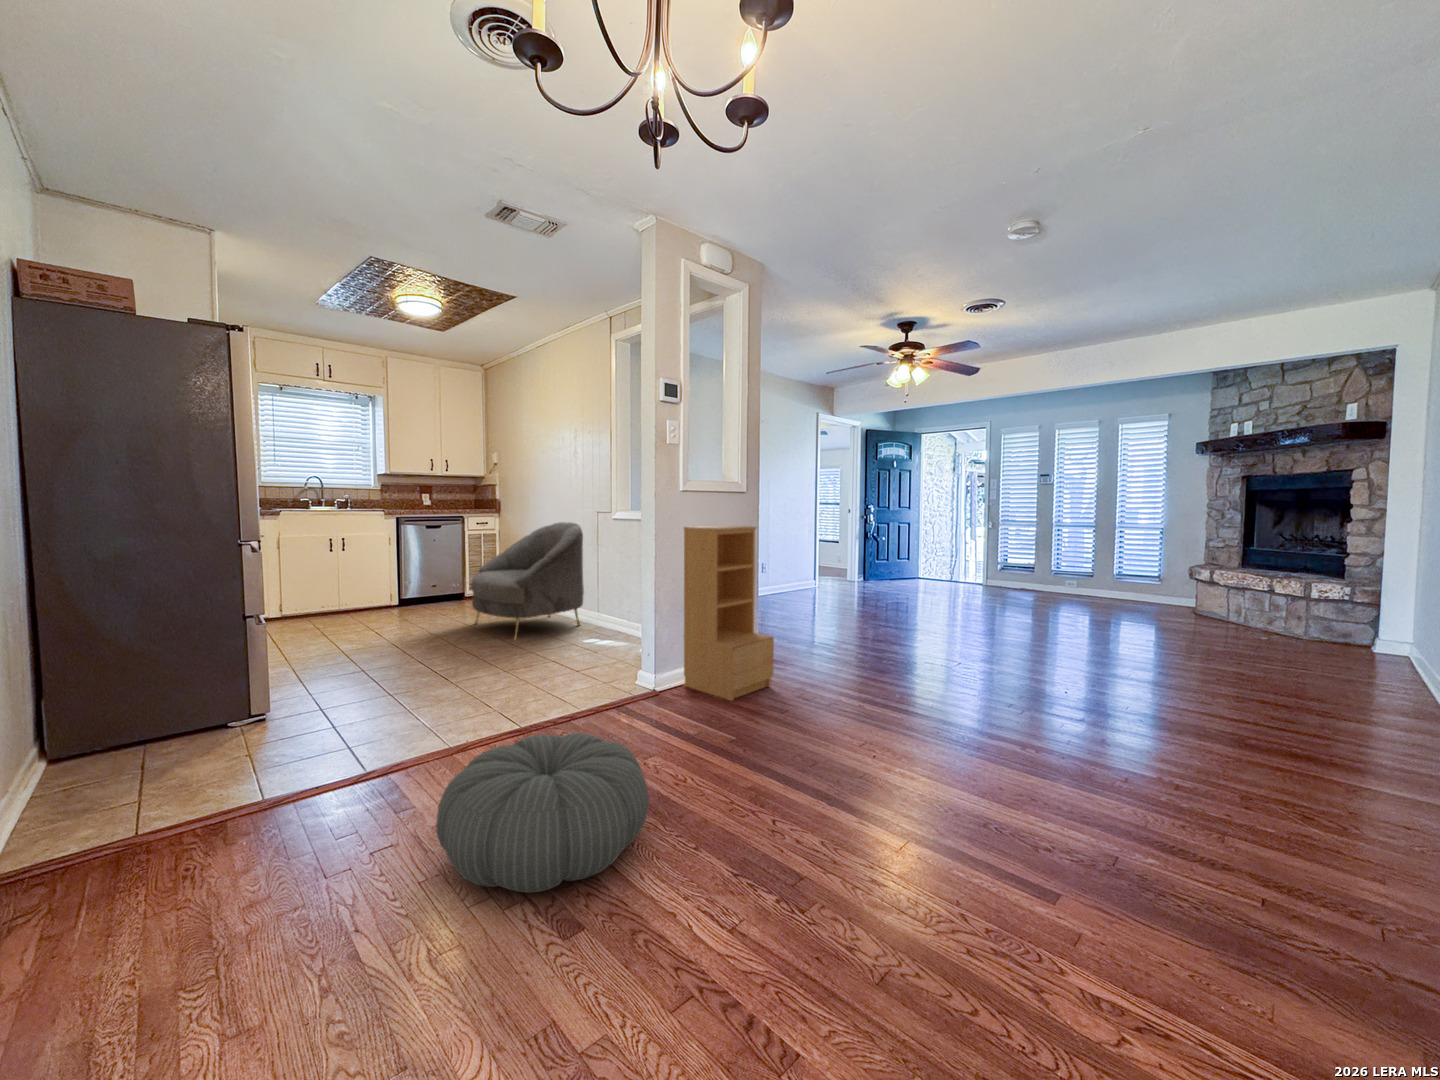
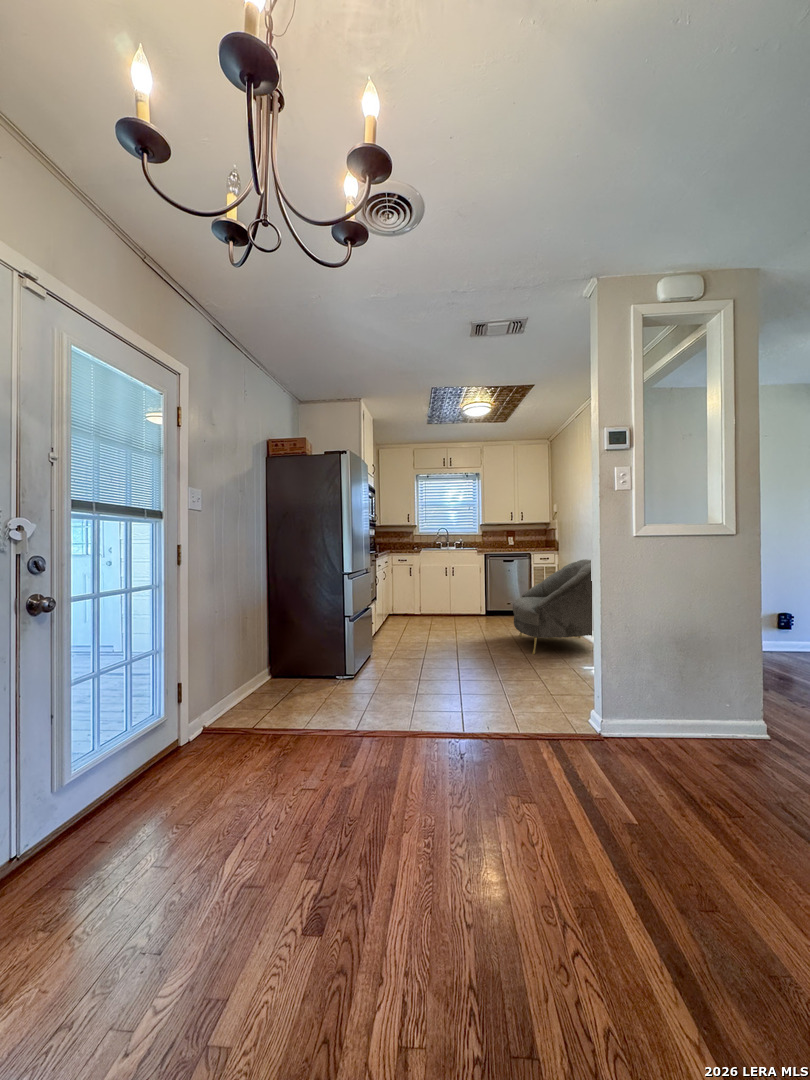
bookshelf: present [684,525,774,701] -> none [630,569,754,773]
pouf: present [436,733,649,893] -> none [294,745,462,892]

